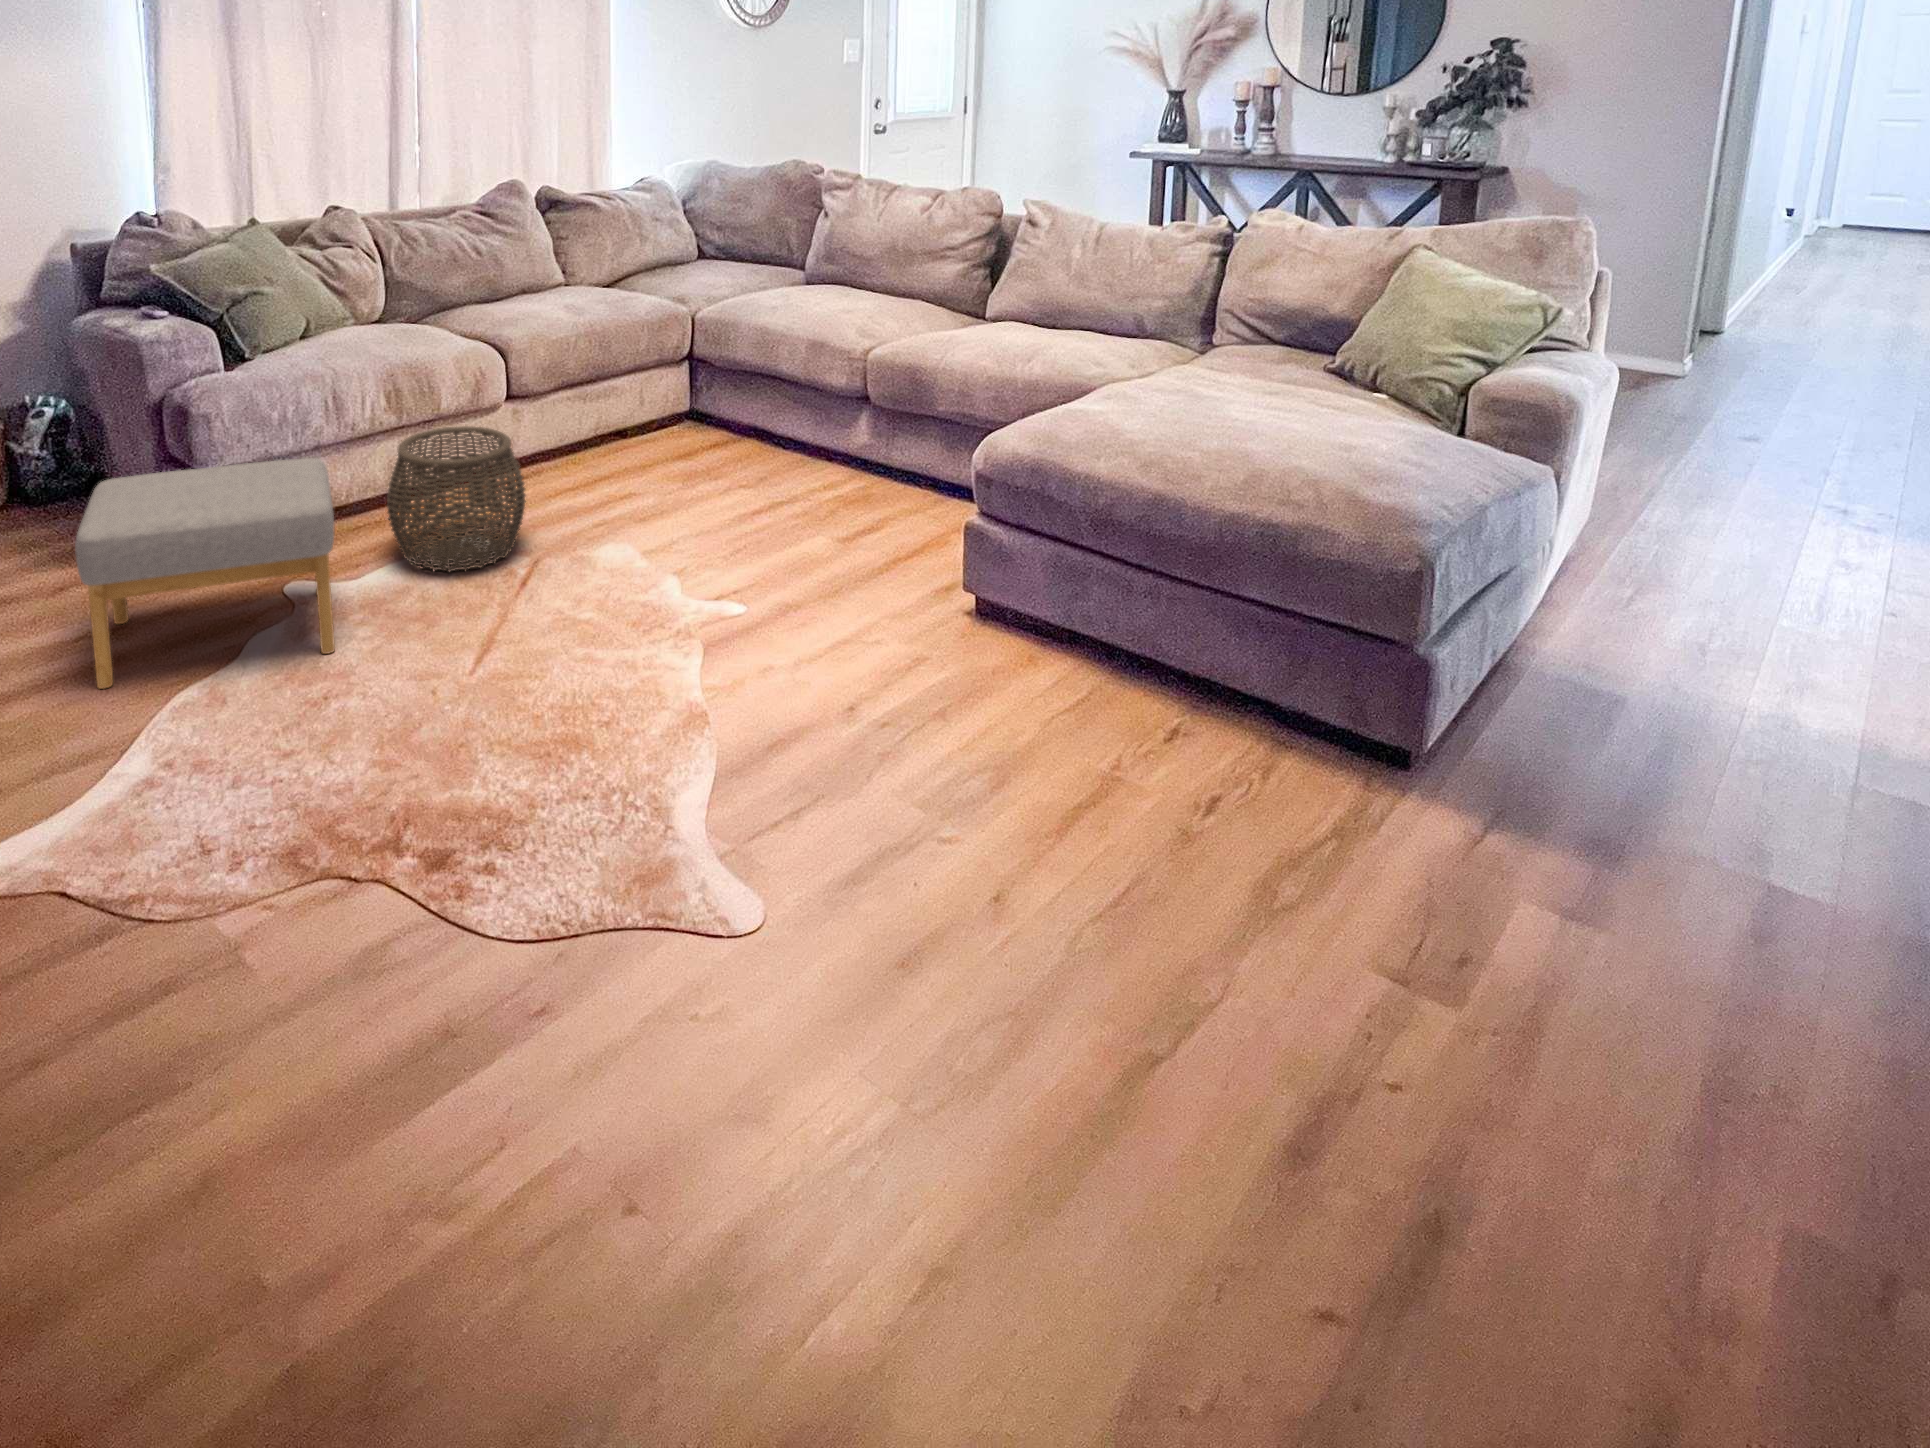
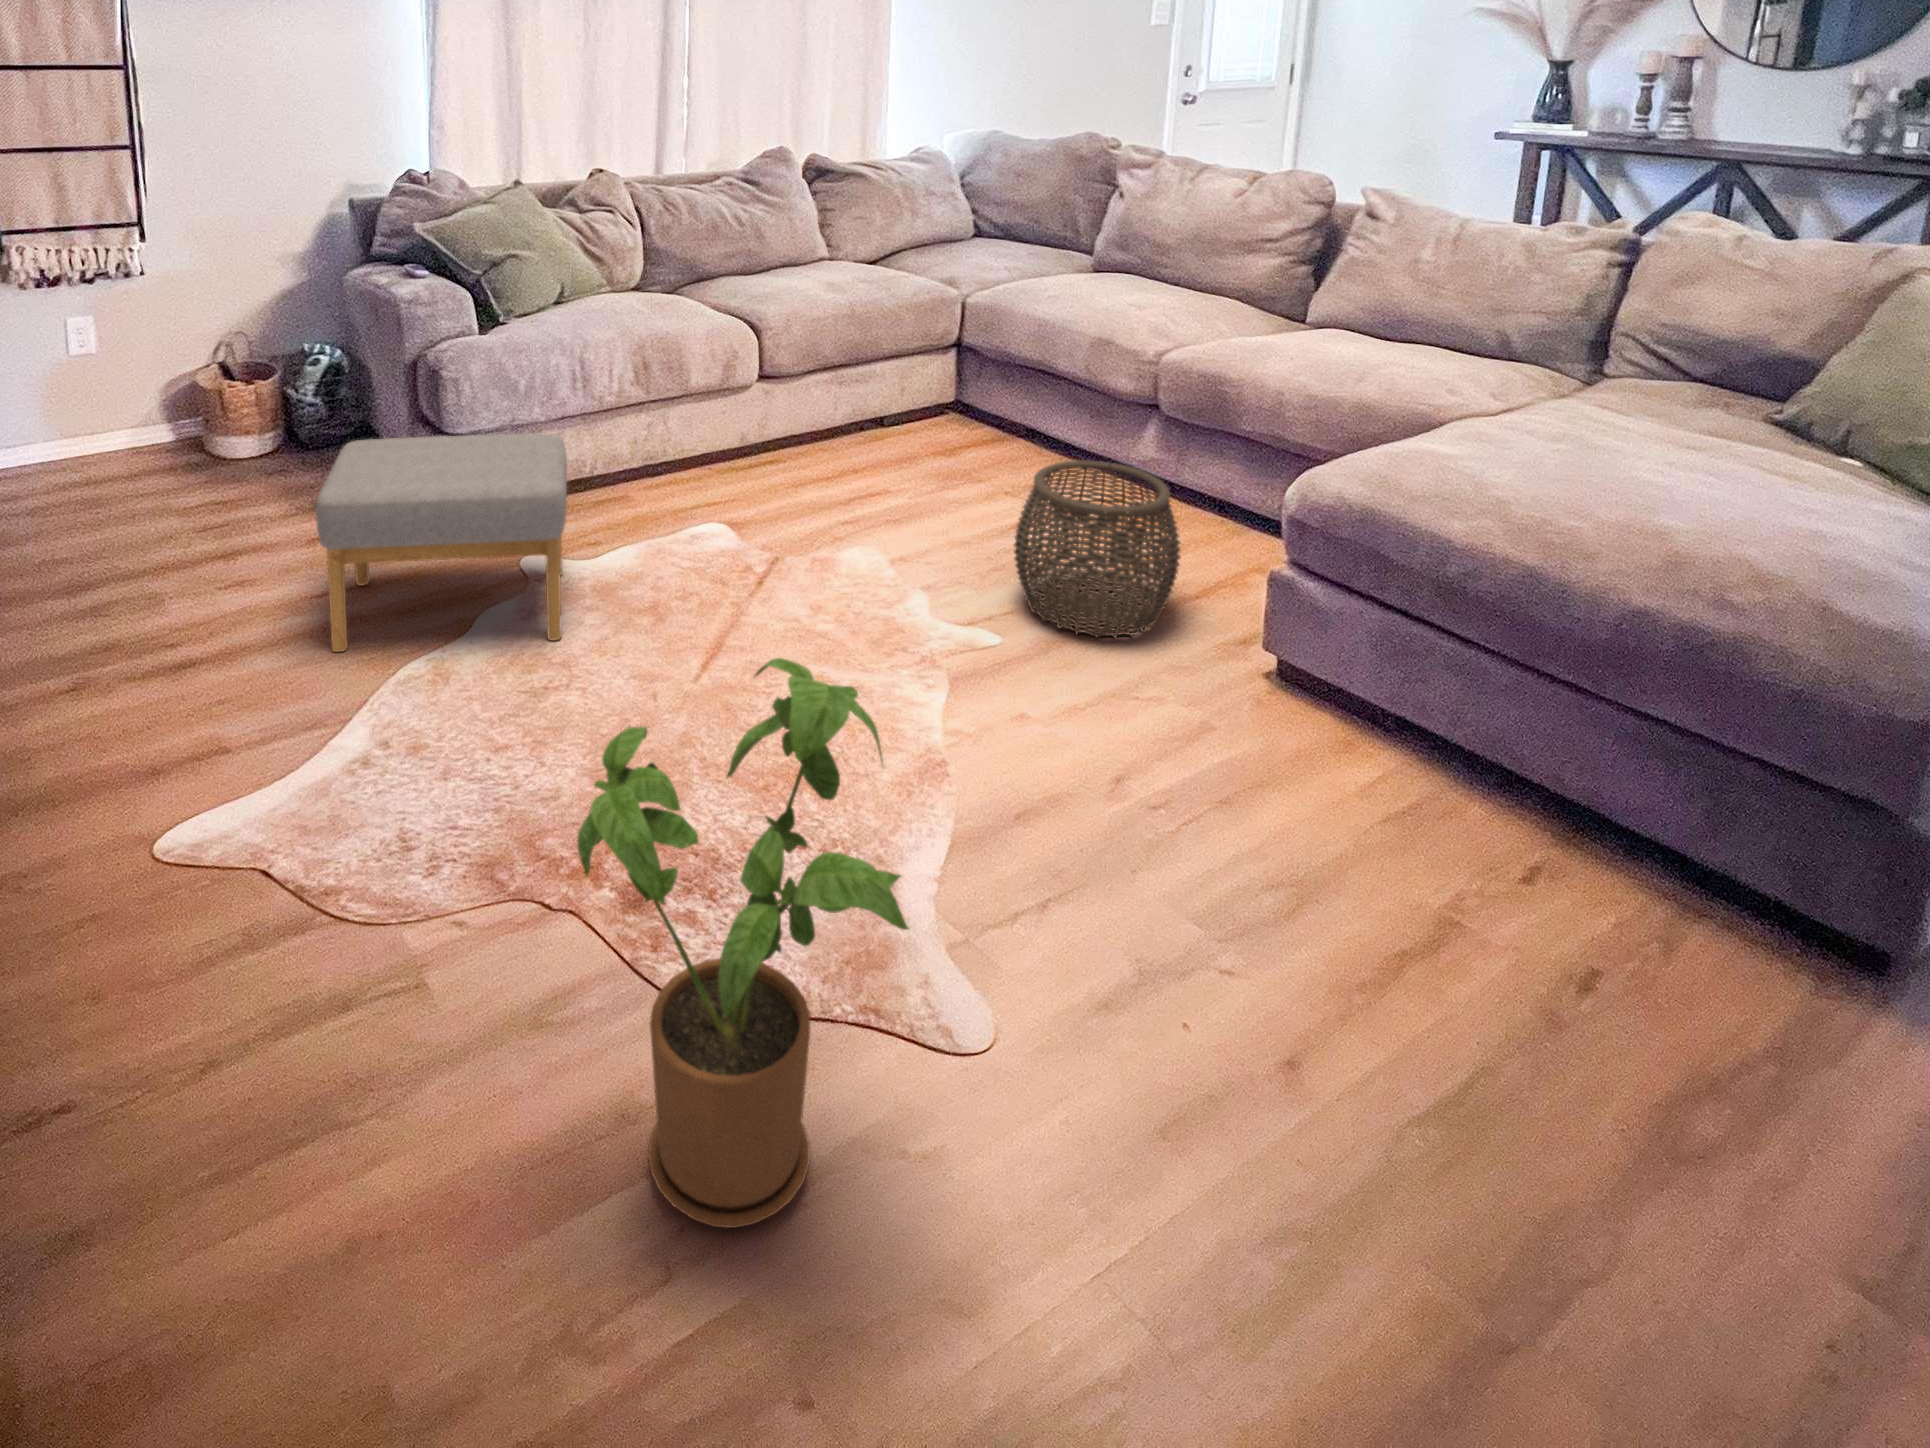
woven basket: present [387,426,526,572] -> present [1014,460,1181,638]
house plant: none [391,613,692,1118] -> present [577,658,909,1228]

